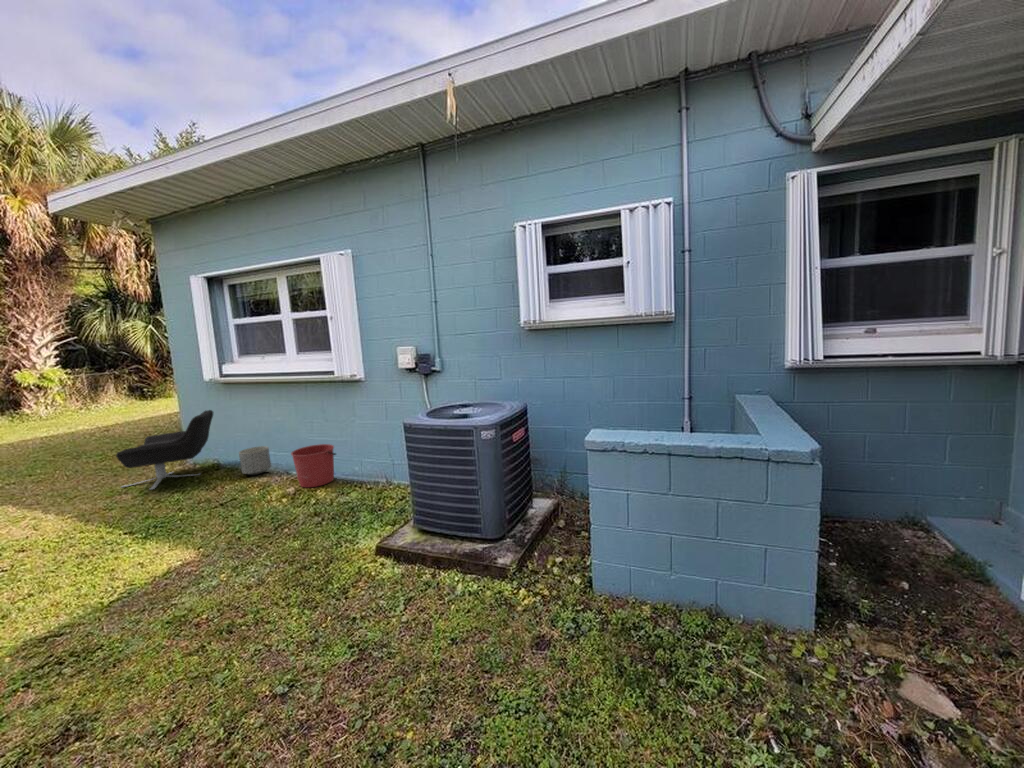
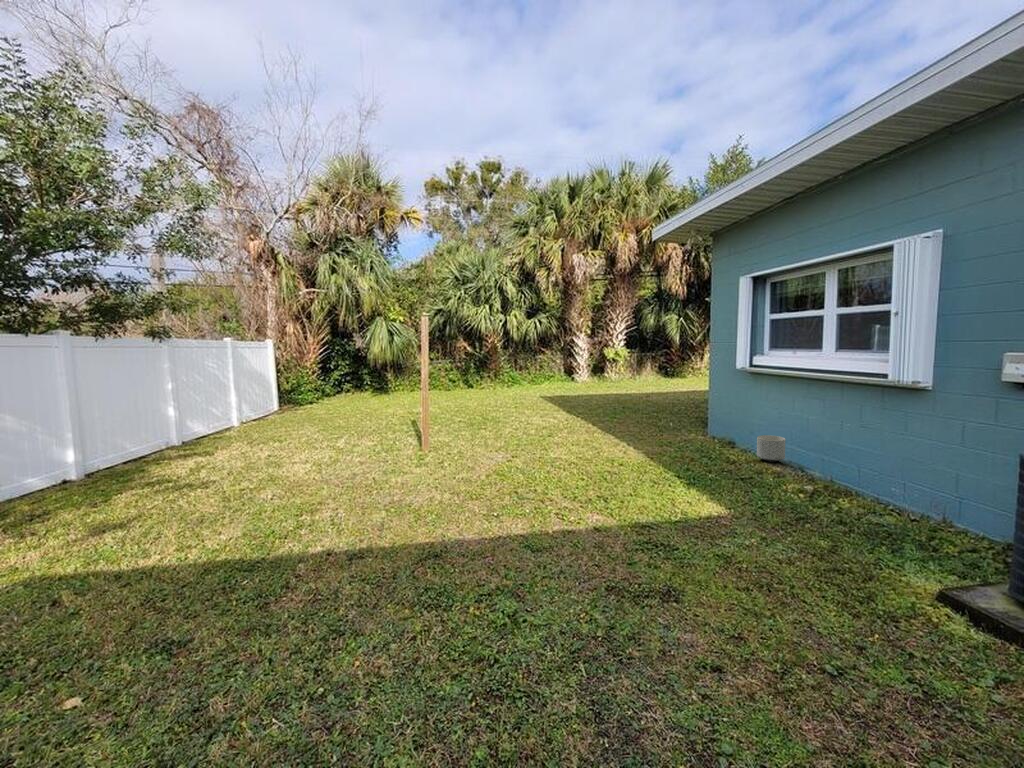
lounge chair: present [116,410,213,489] -> none [666,394,737,449]
bucket: present [291,444,336,487] -> none [814,448,870,494]

